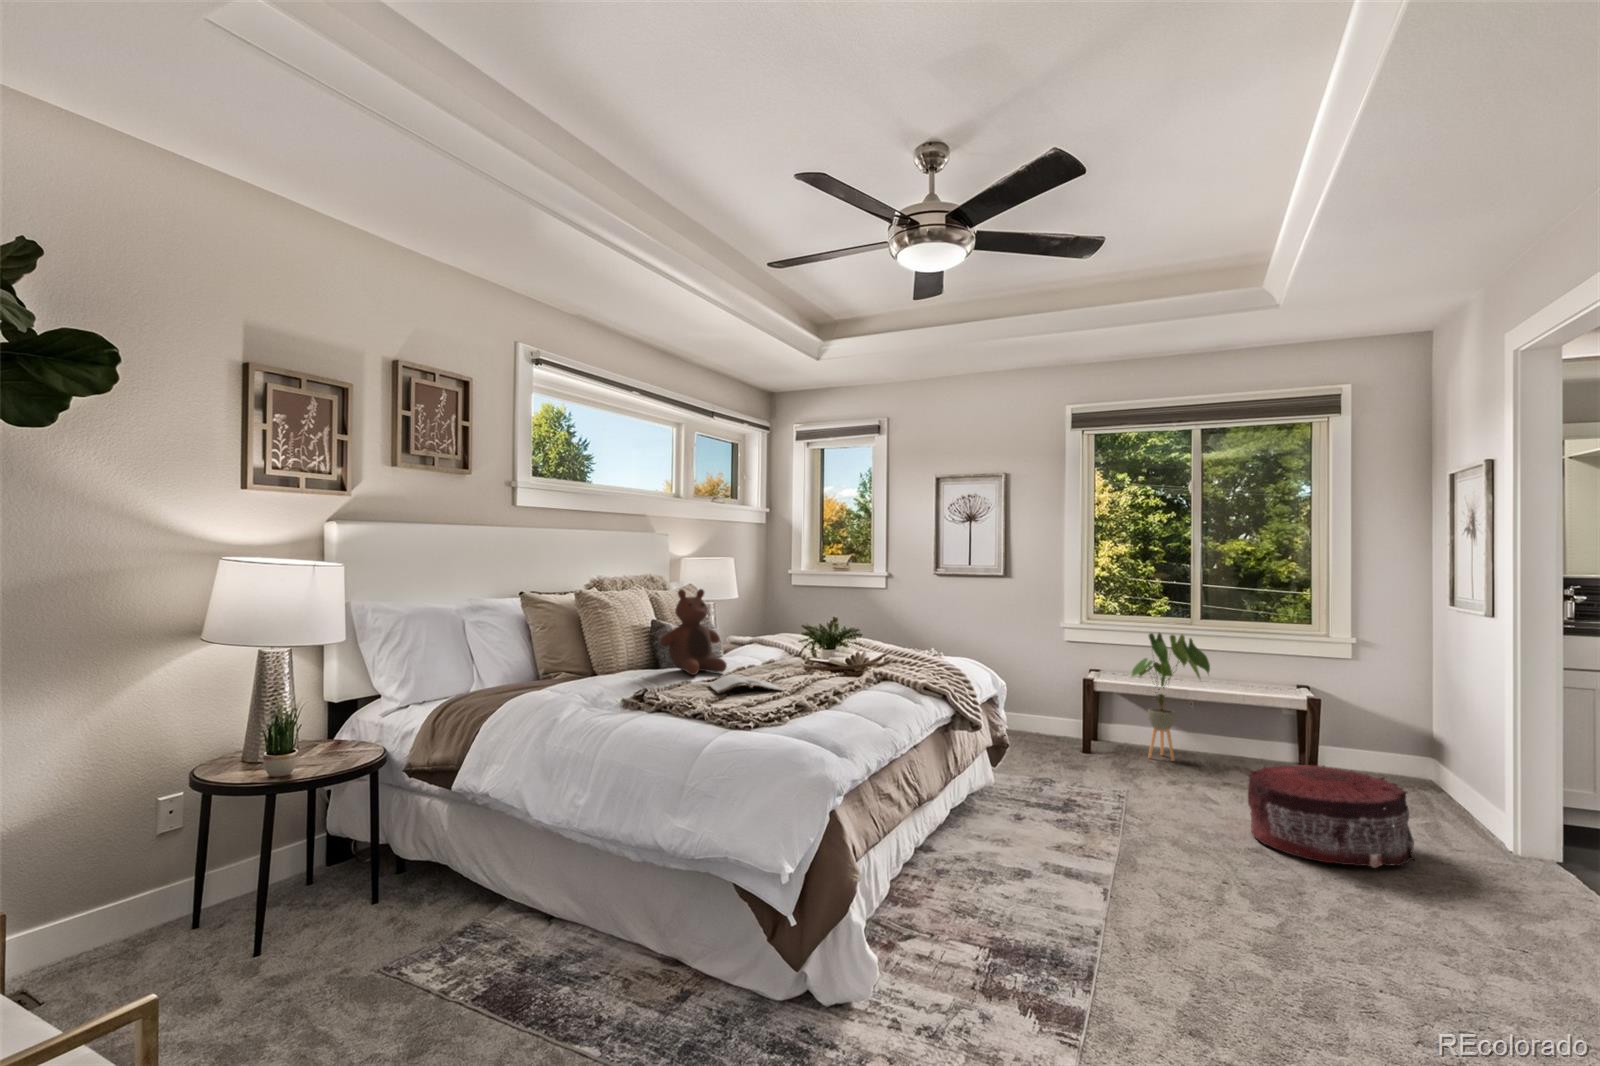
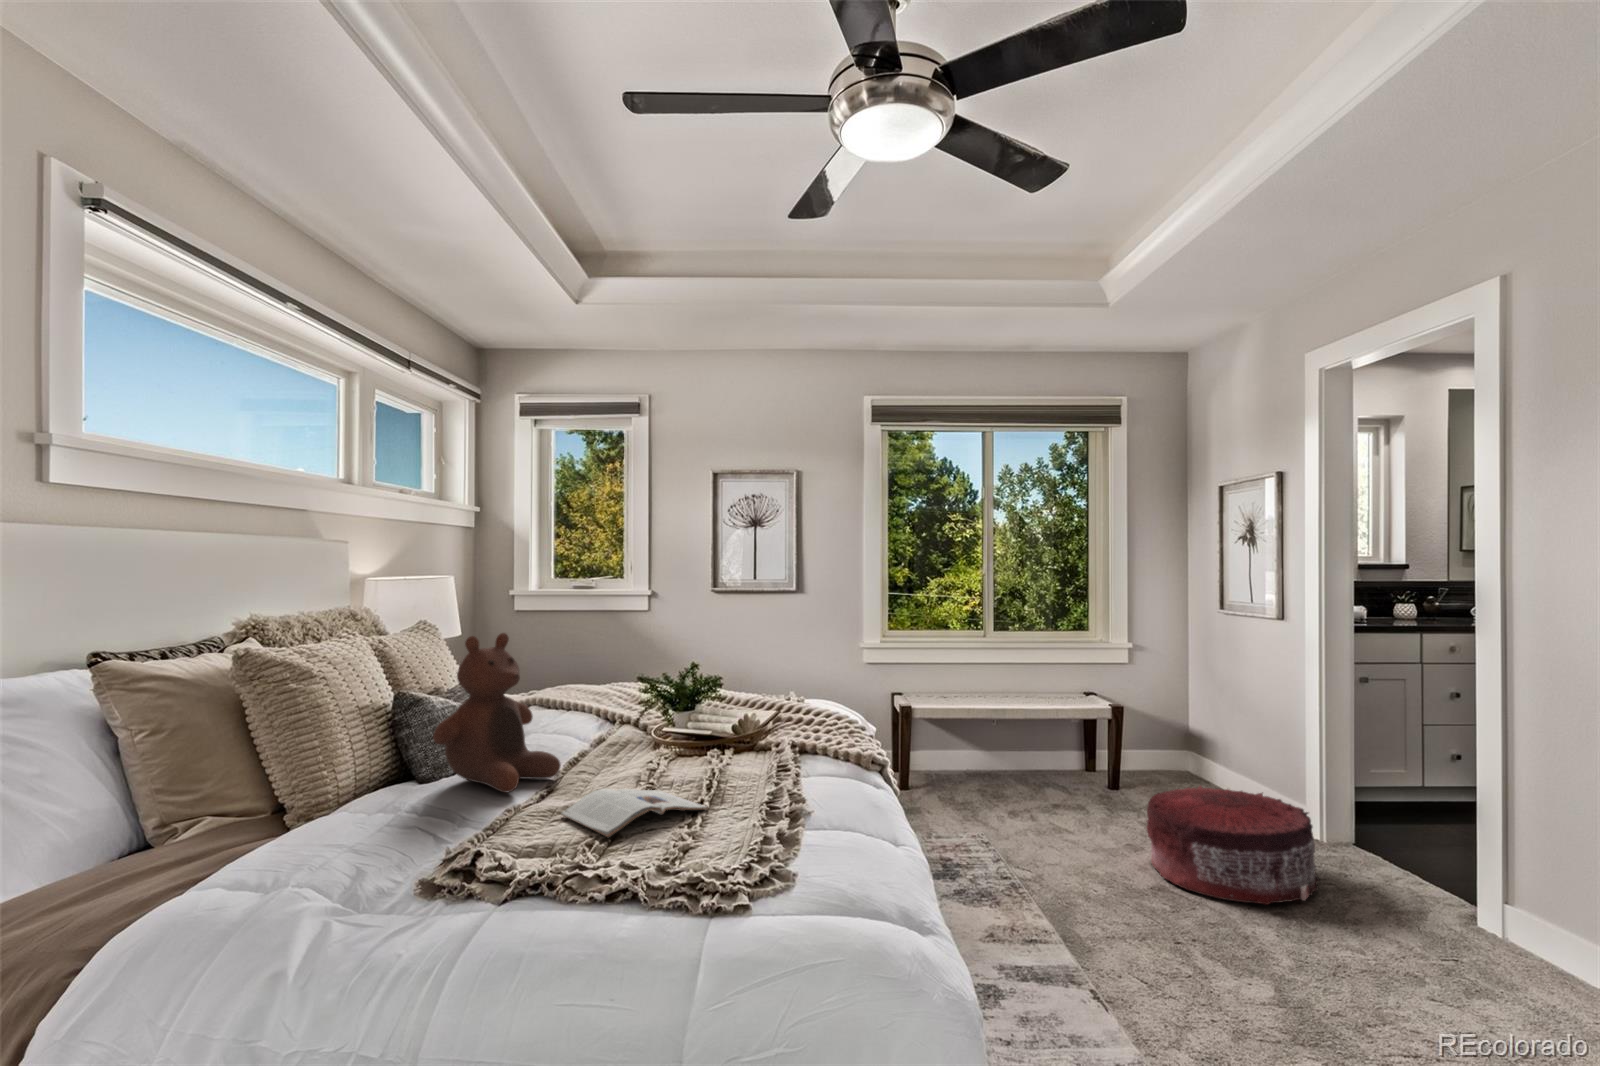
house plant: present [1131,633,1210,761] -> none [952,649,1036,789]

